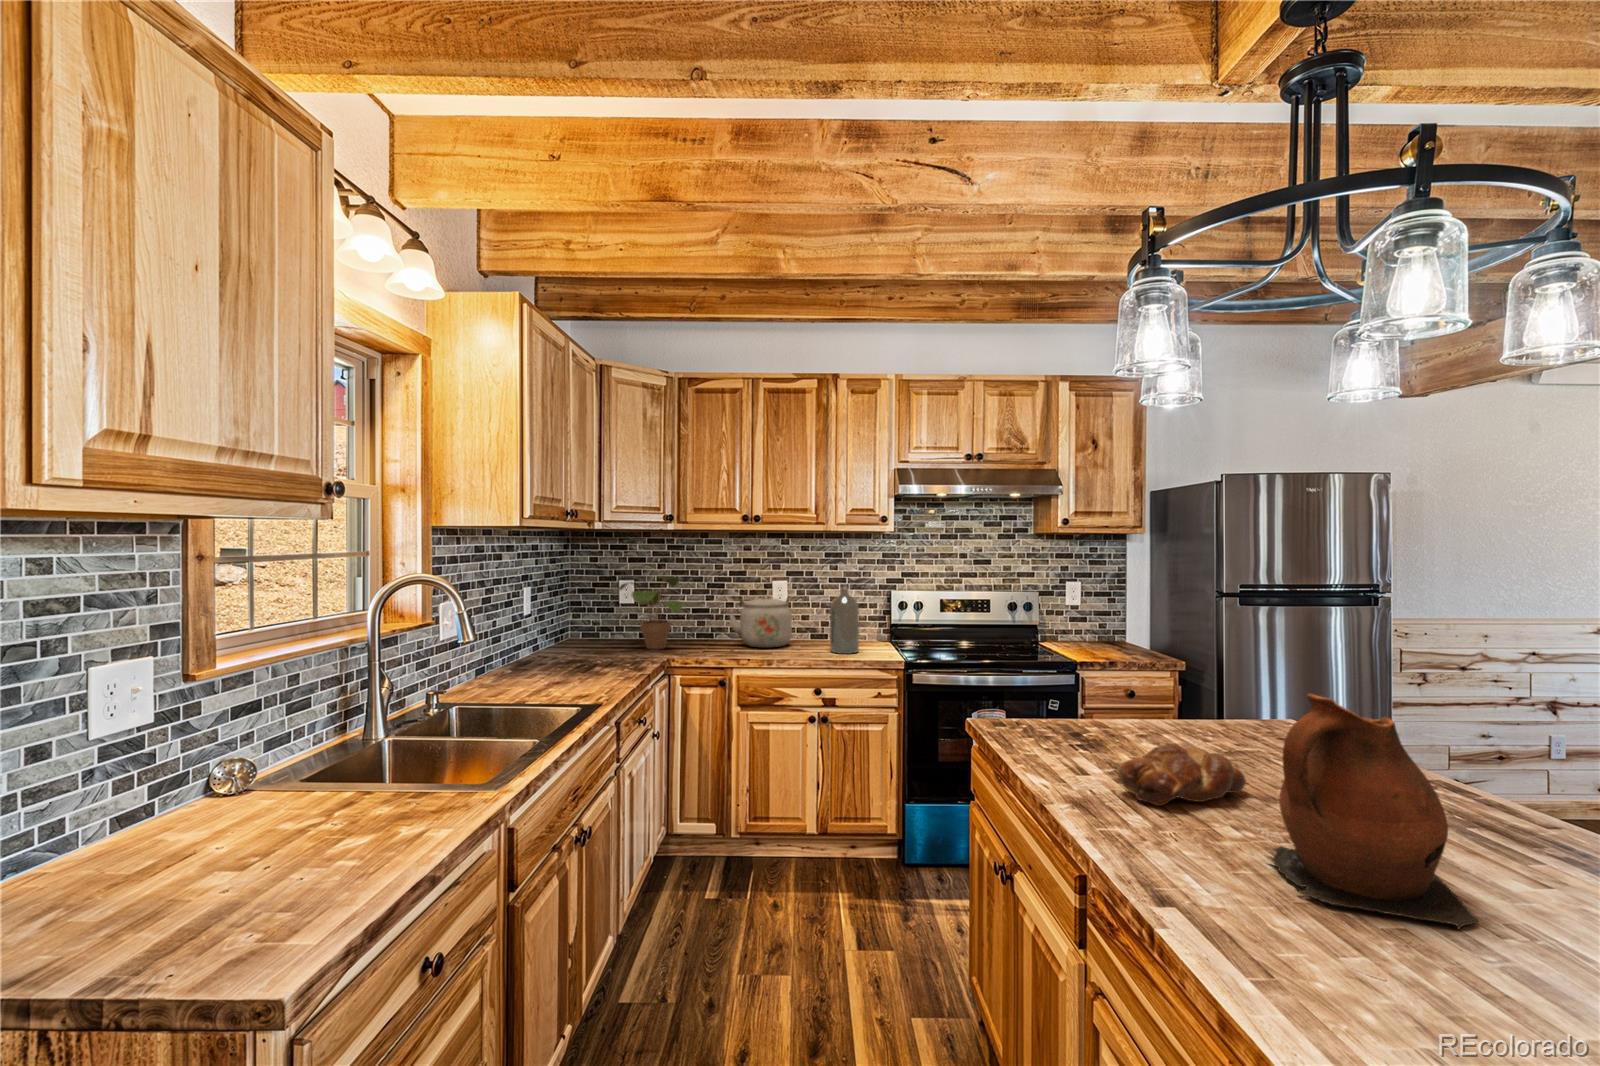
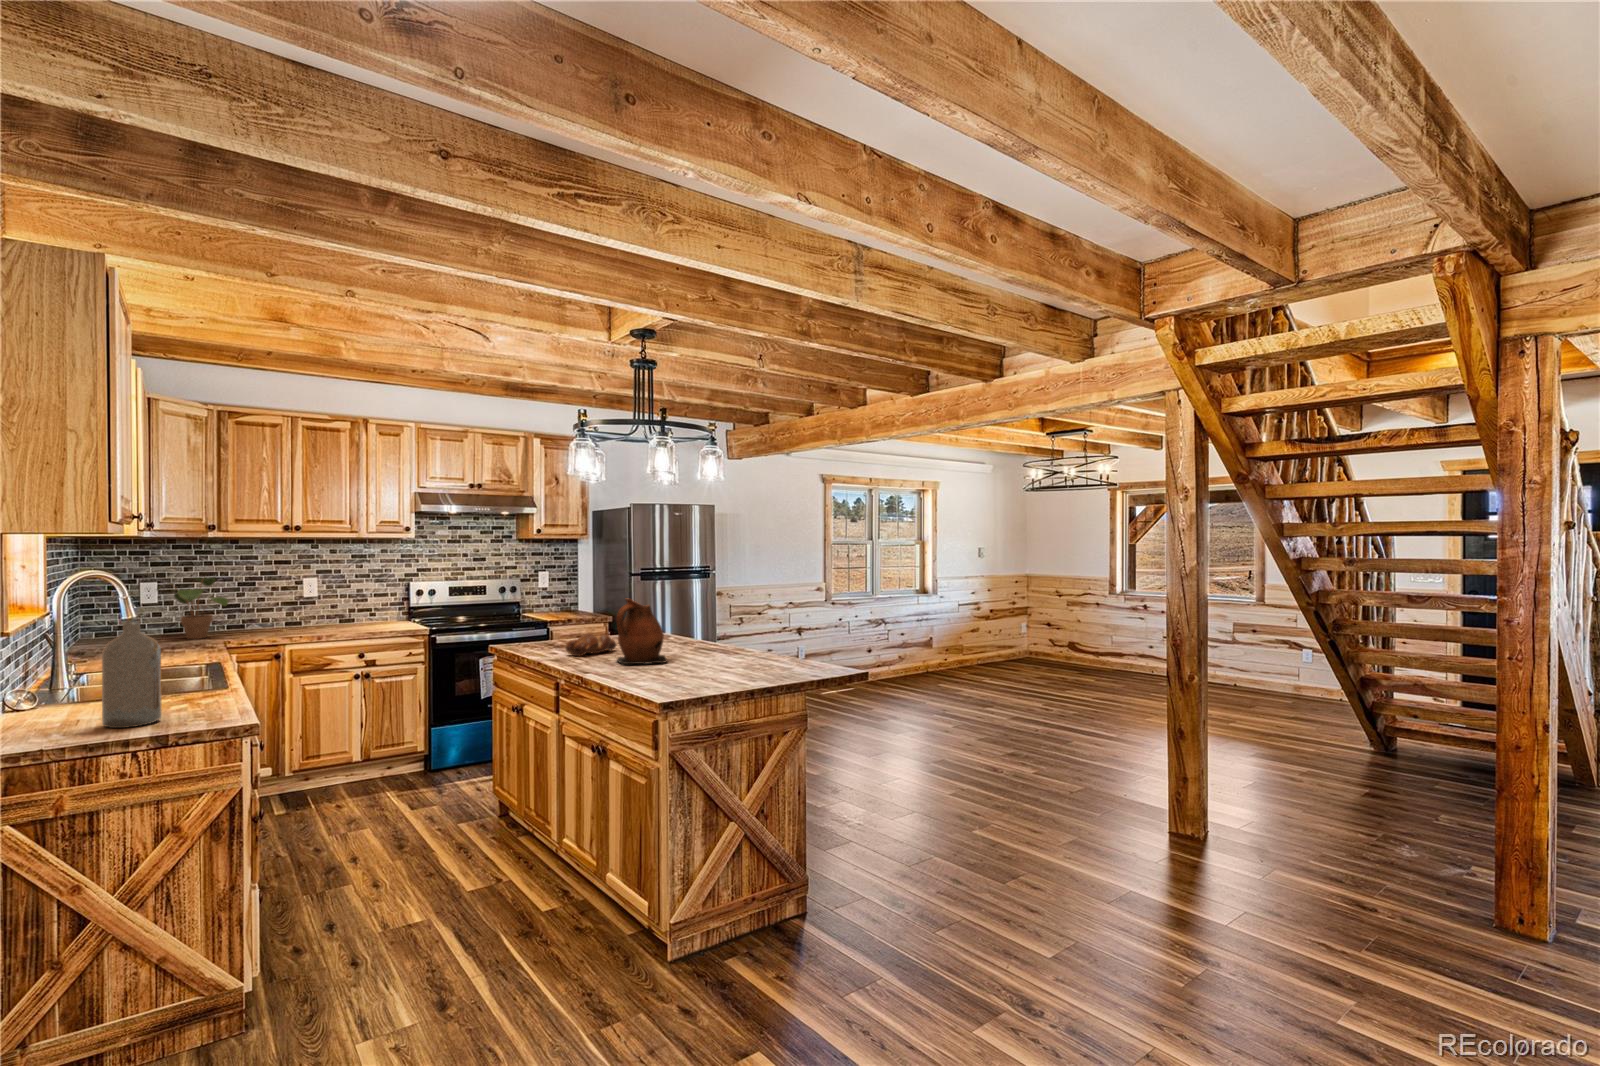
bottle: present [830,587,859,654] -> present [102,622,162,728]
kettle: present [729,595,792,648] -> none [268,589,327,631]

